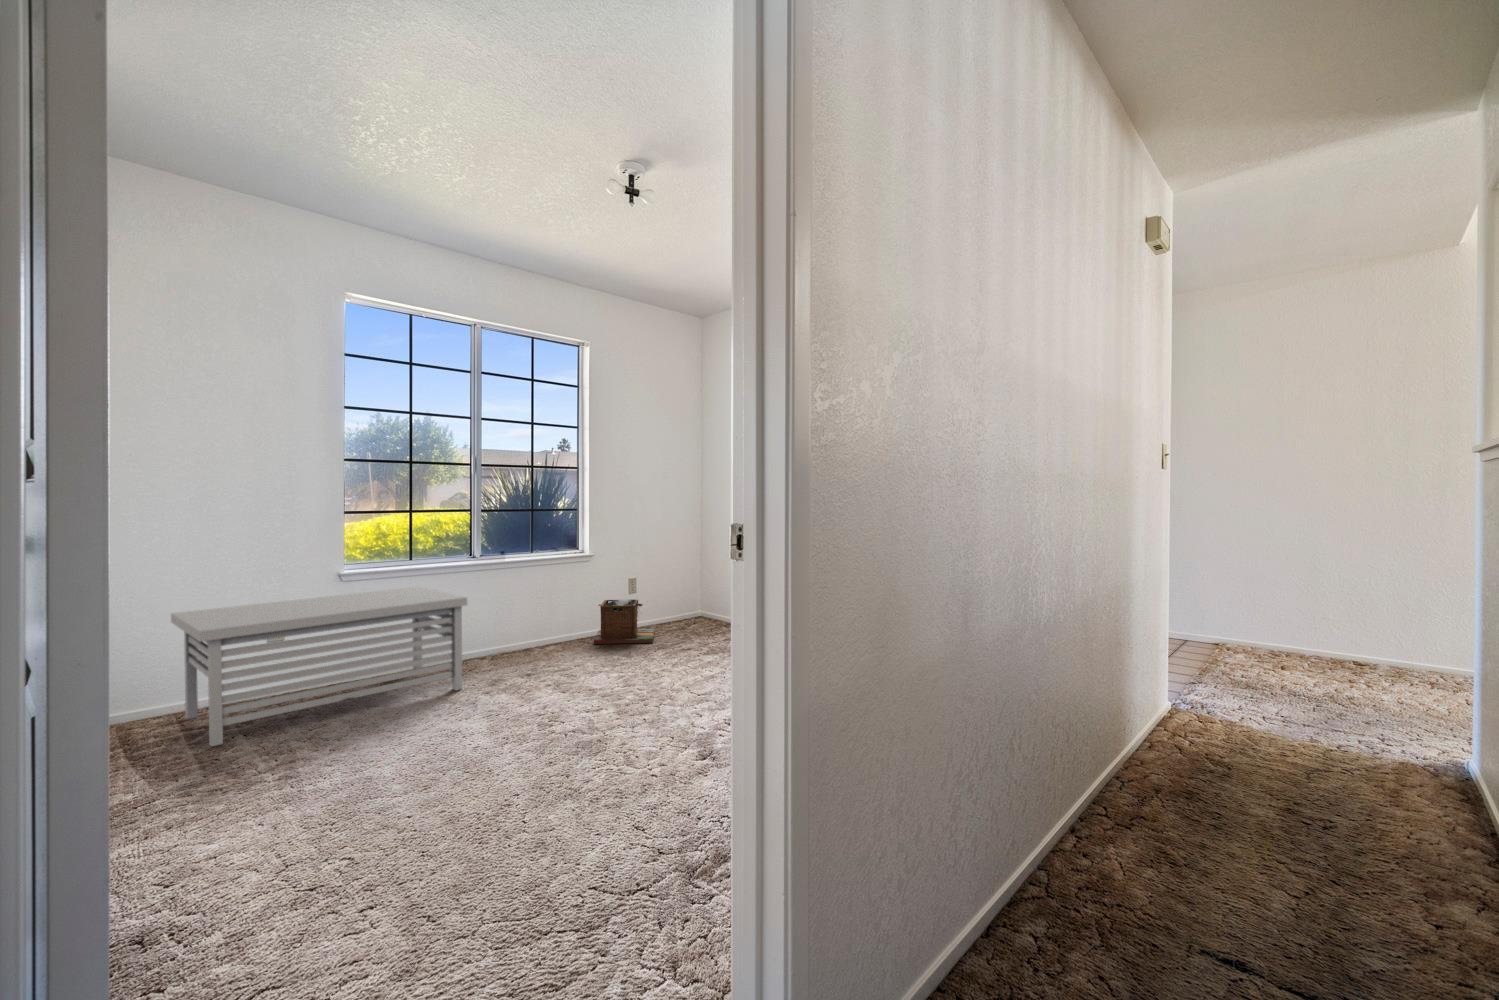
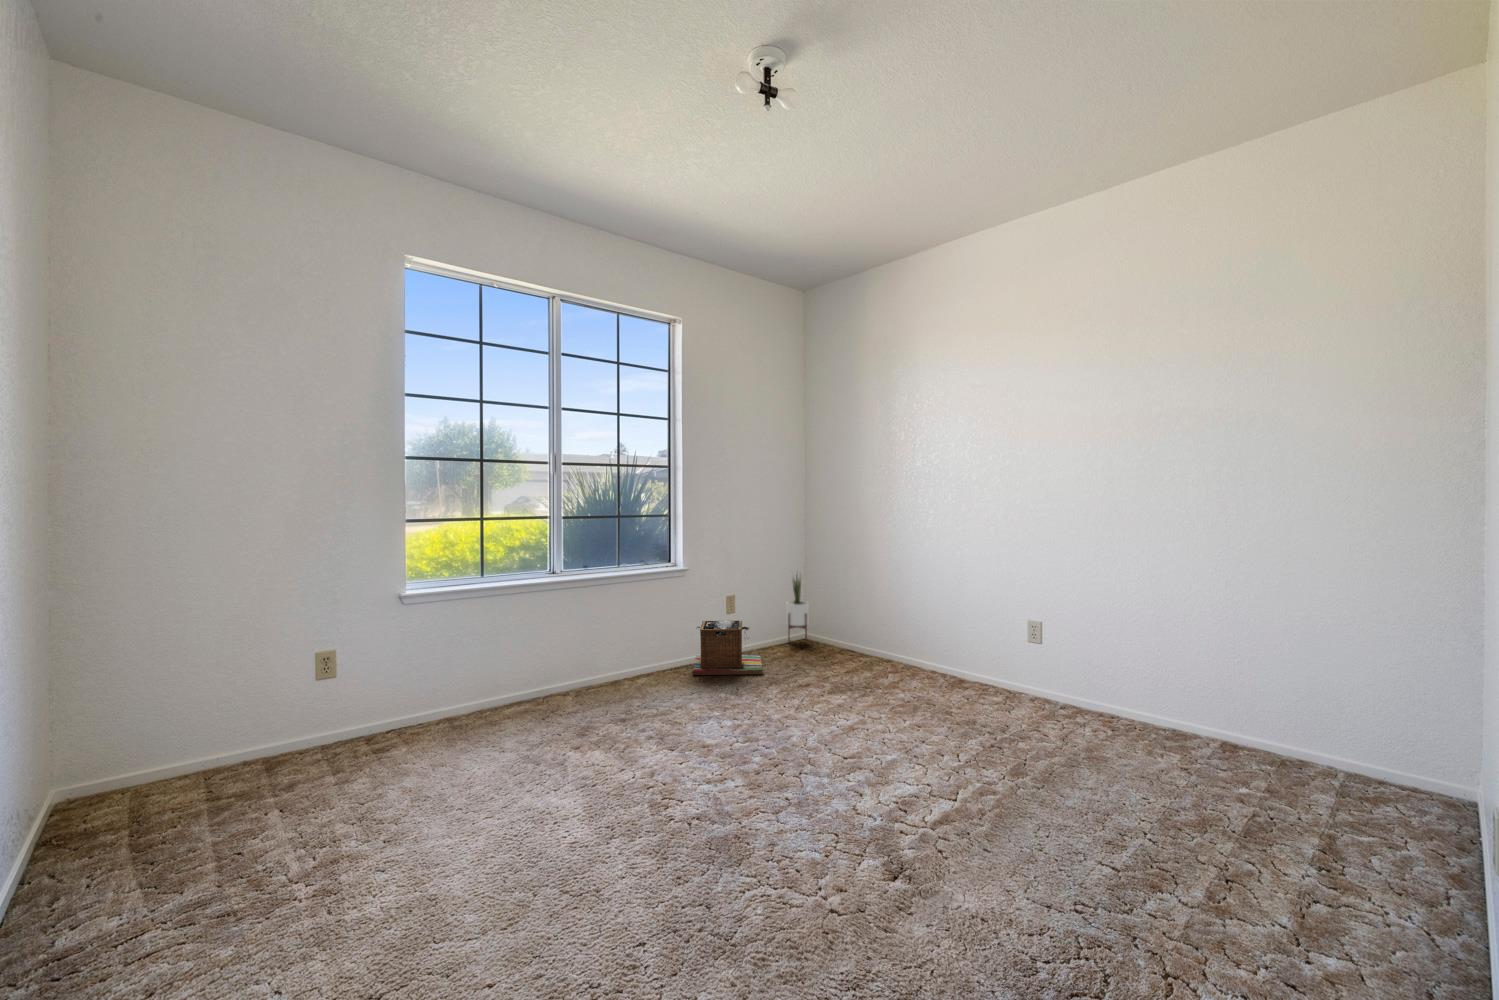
potted plant: none [681,555,700,620] -> present [786,573,809,642]
storage bench: present [171,586,468,746] -> none [196,609,552,829]

